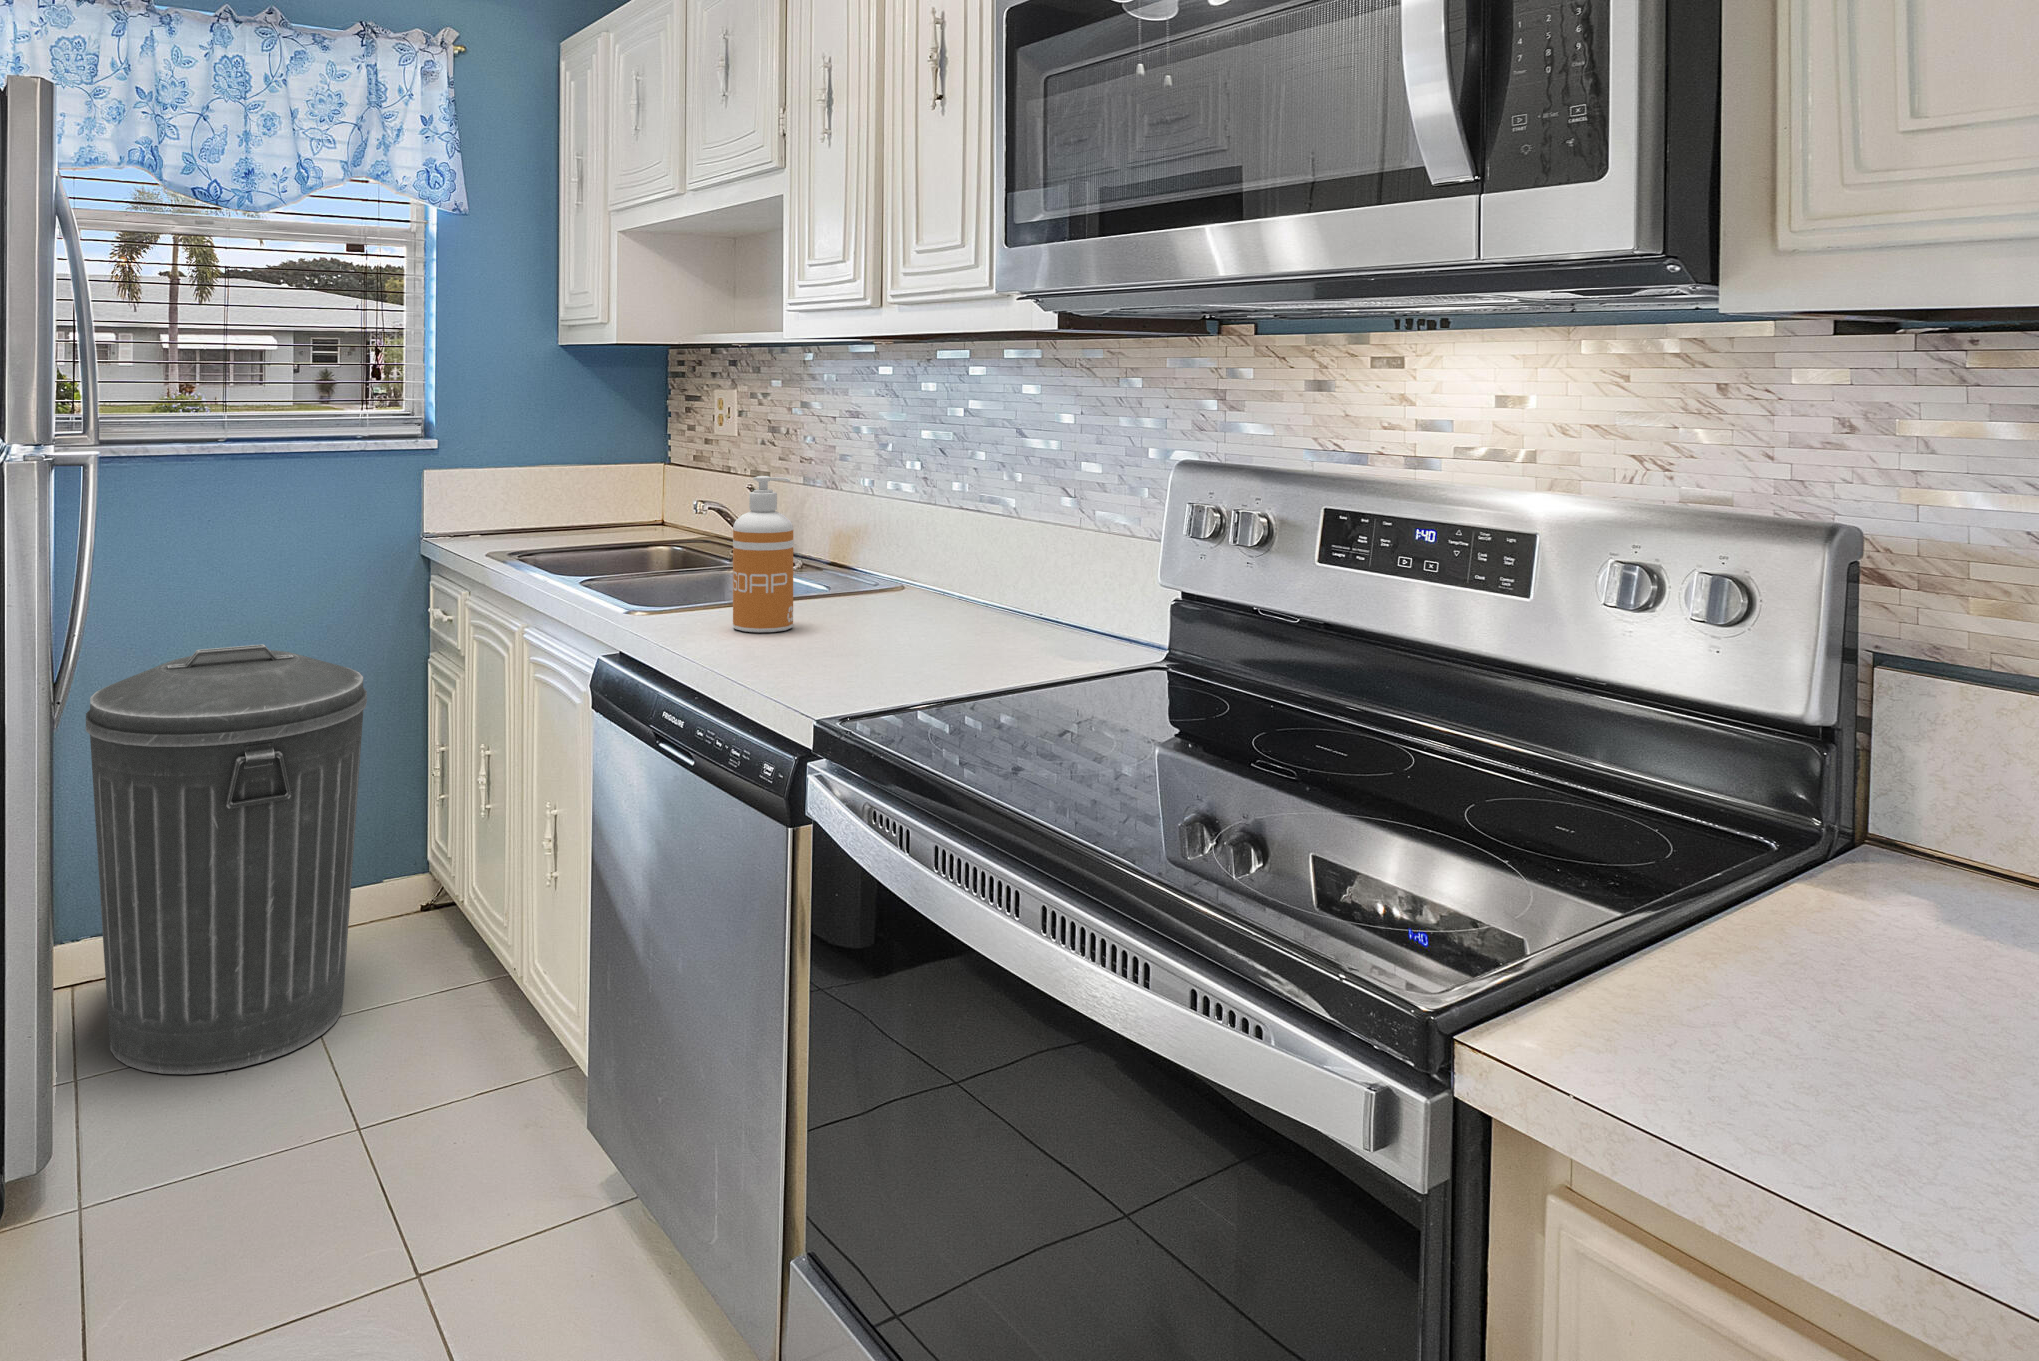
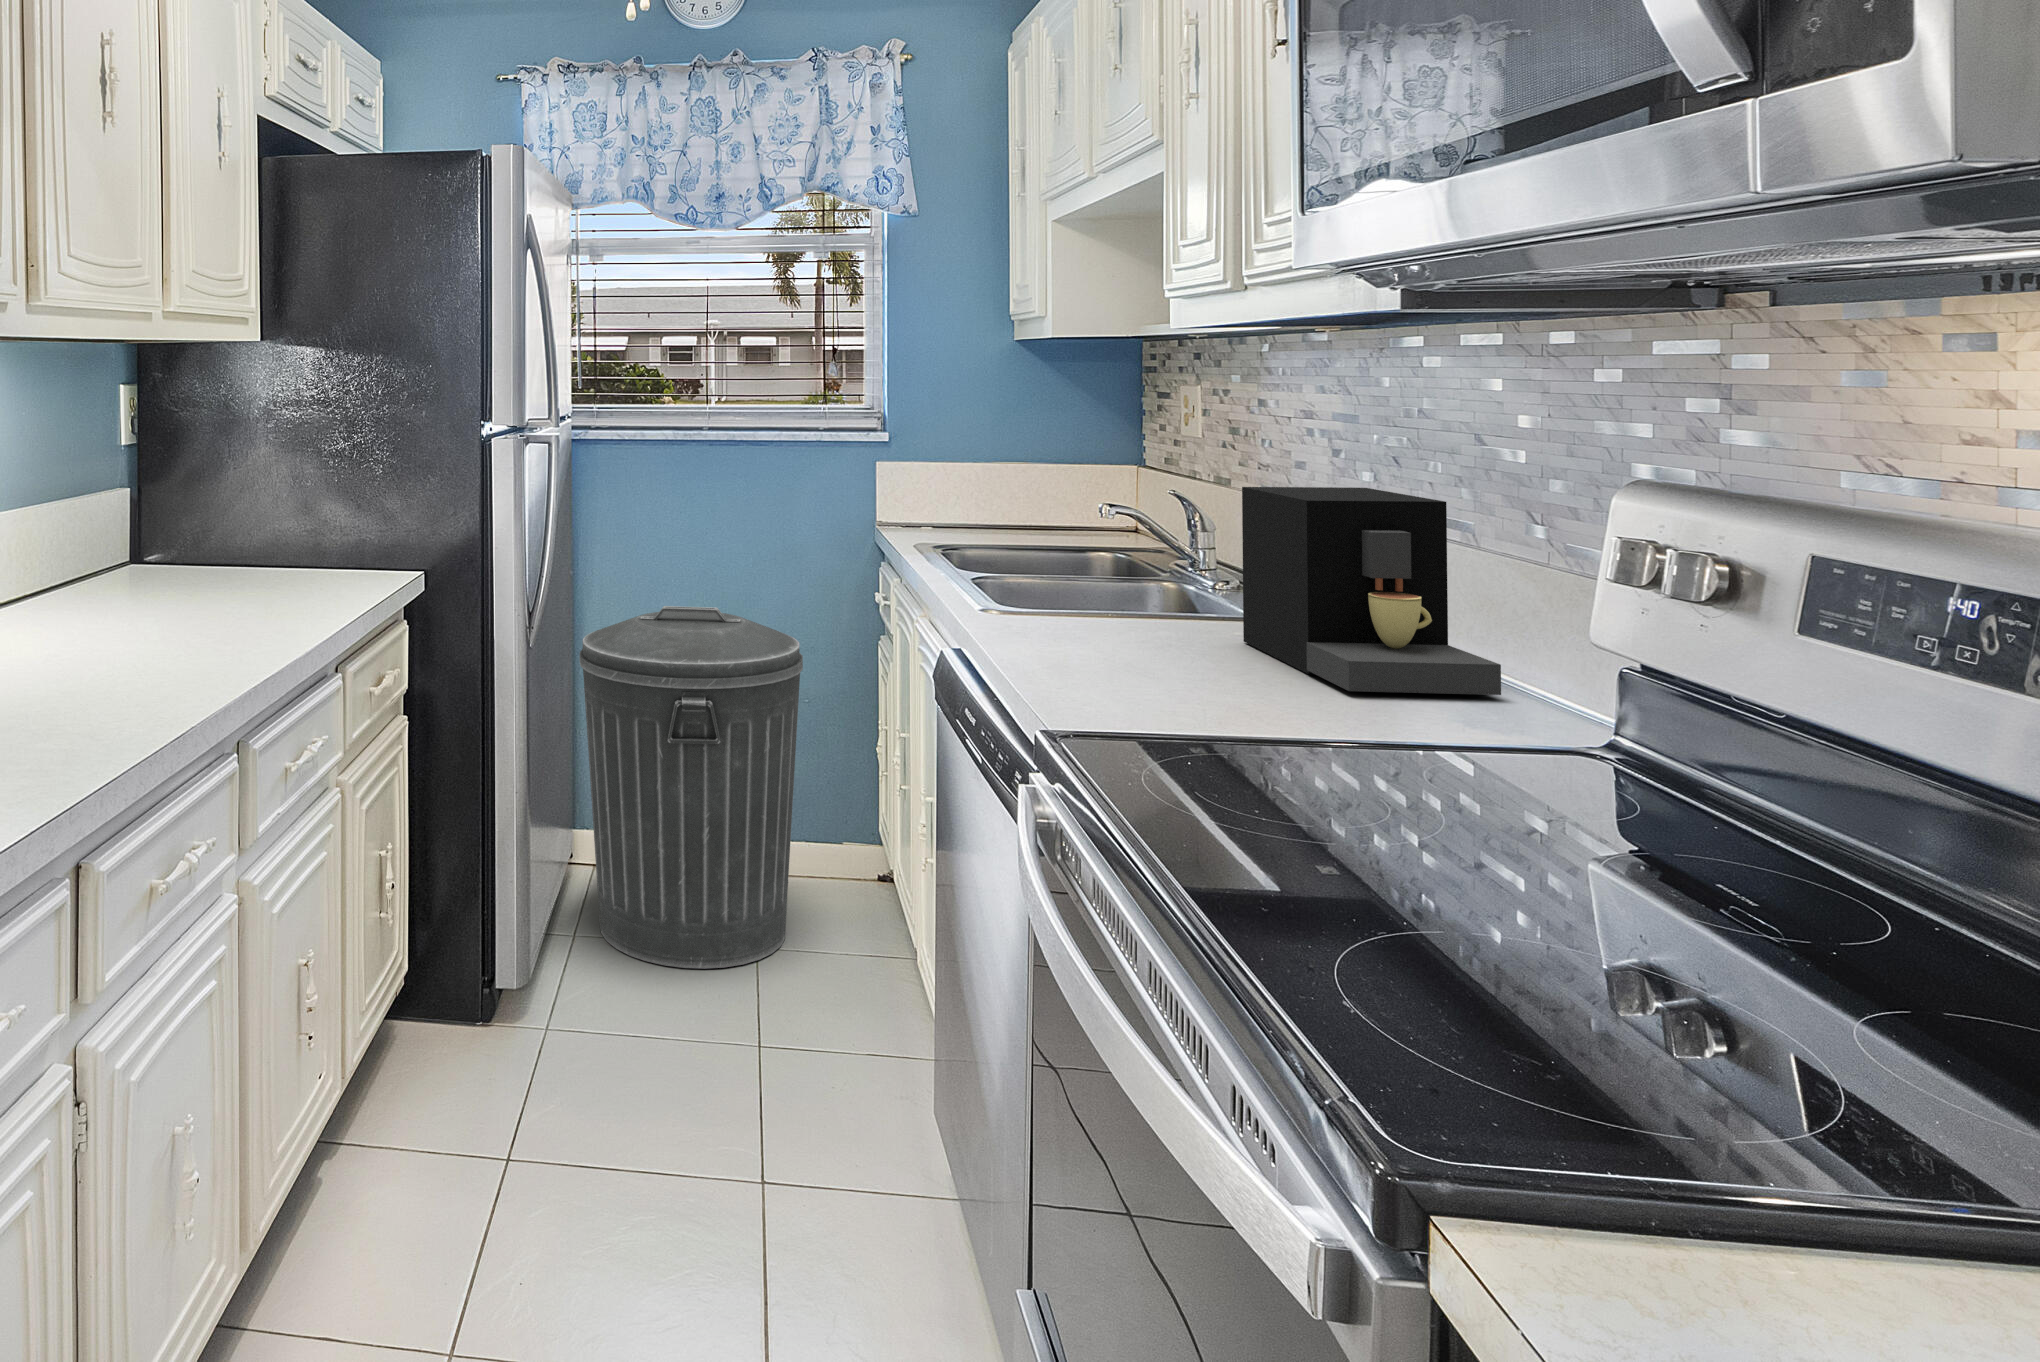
soap dispenser: present [733,476,793,632] -> none [1080,478,1151,646]
coffee maker: none [857,476,1069,647] -> present [1242,487,1501,695]

